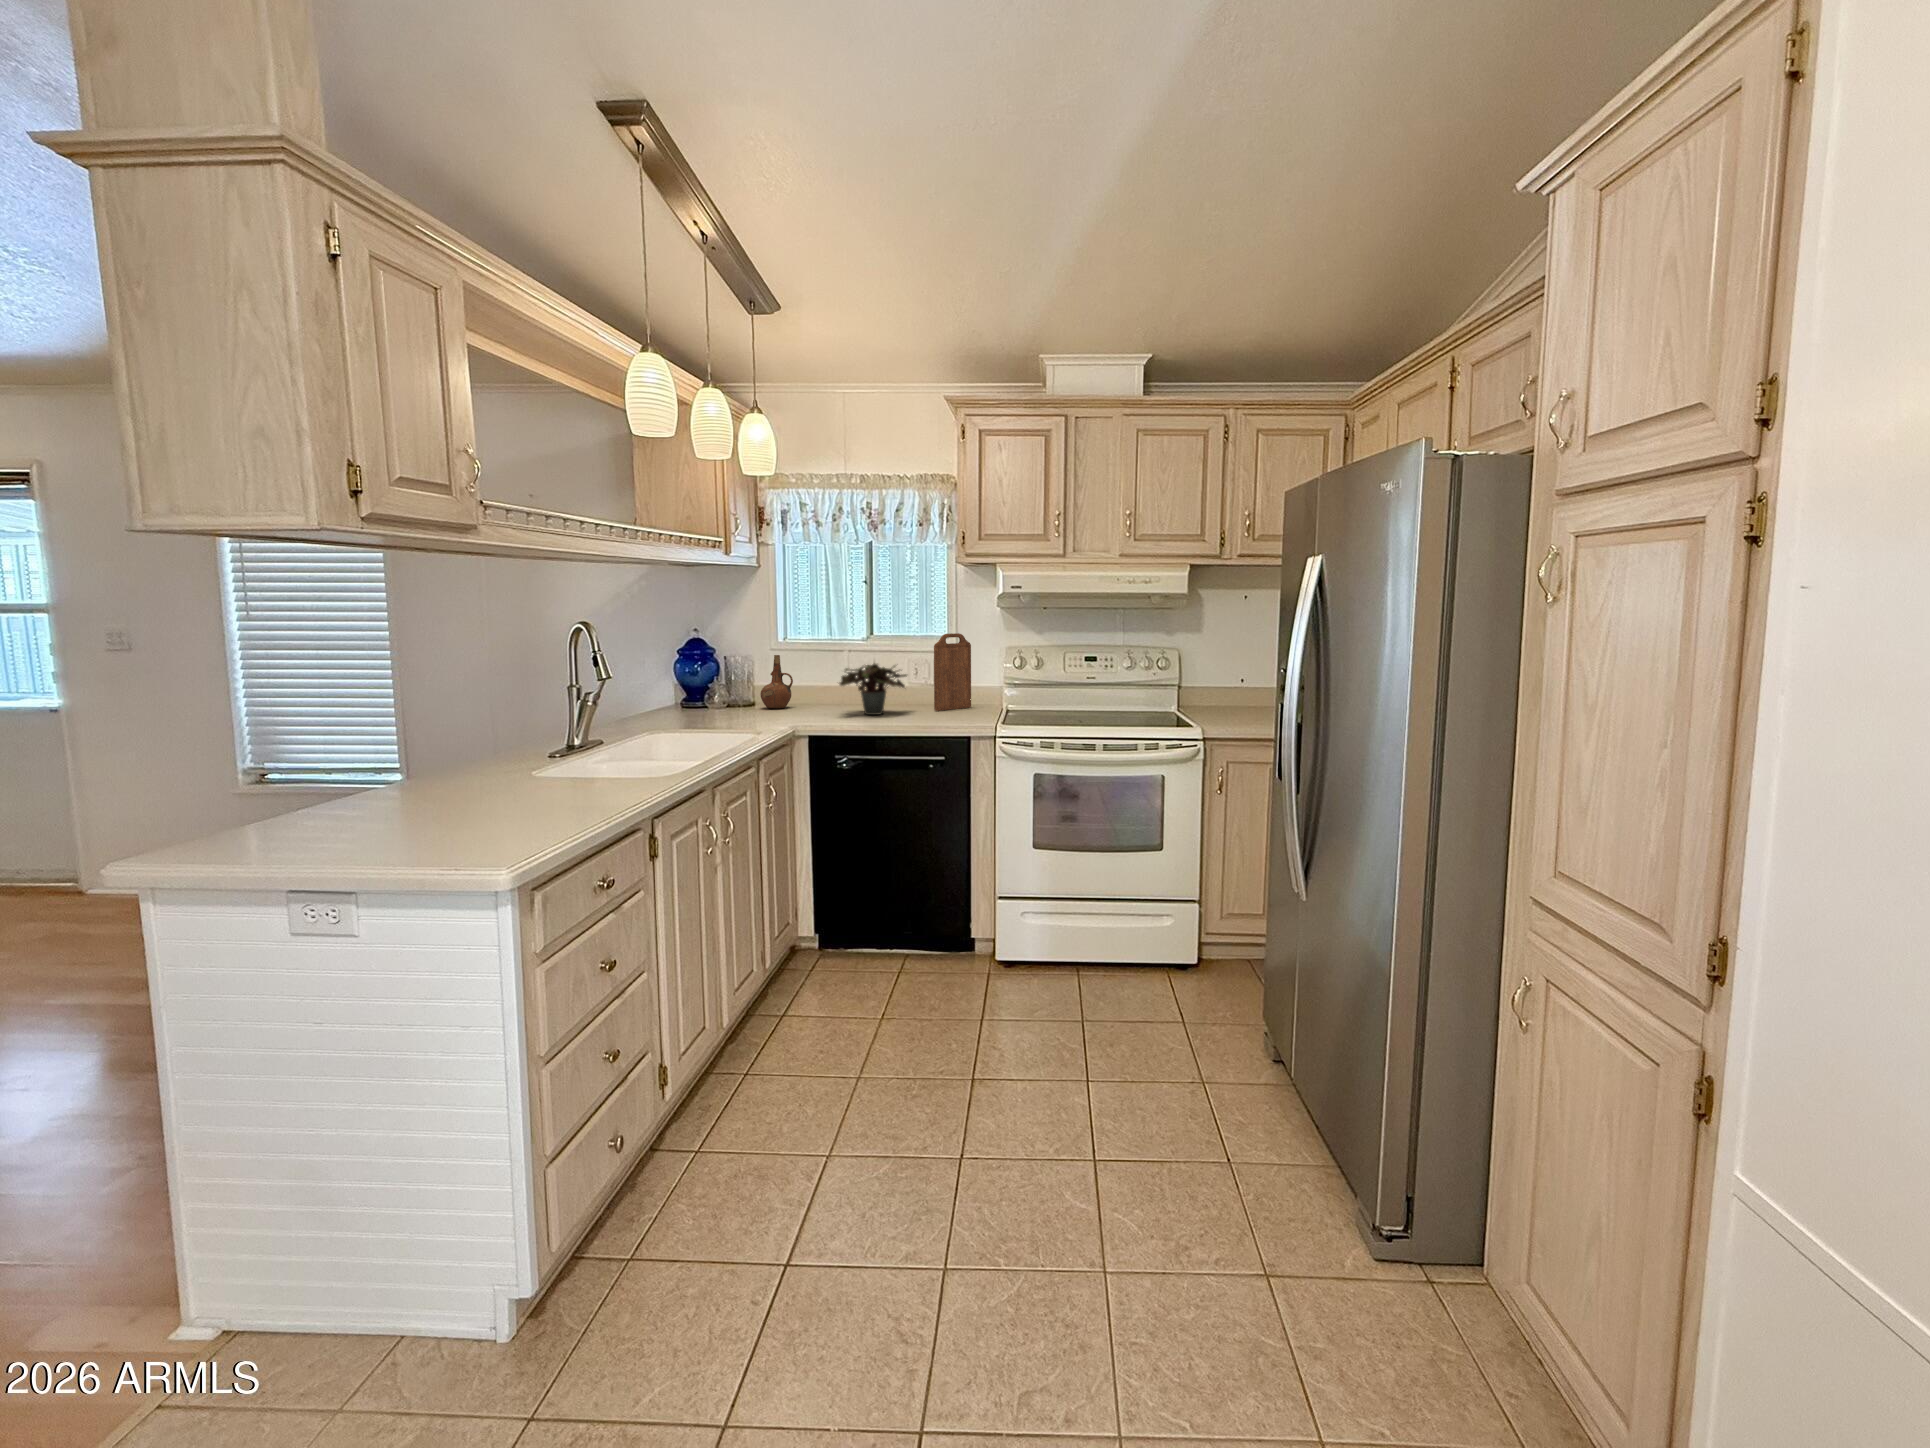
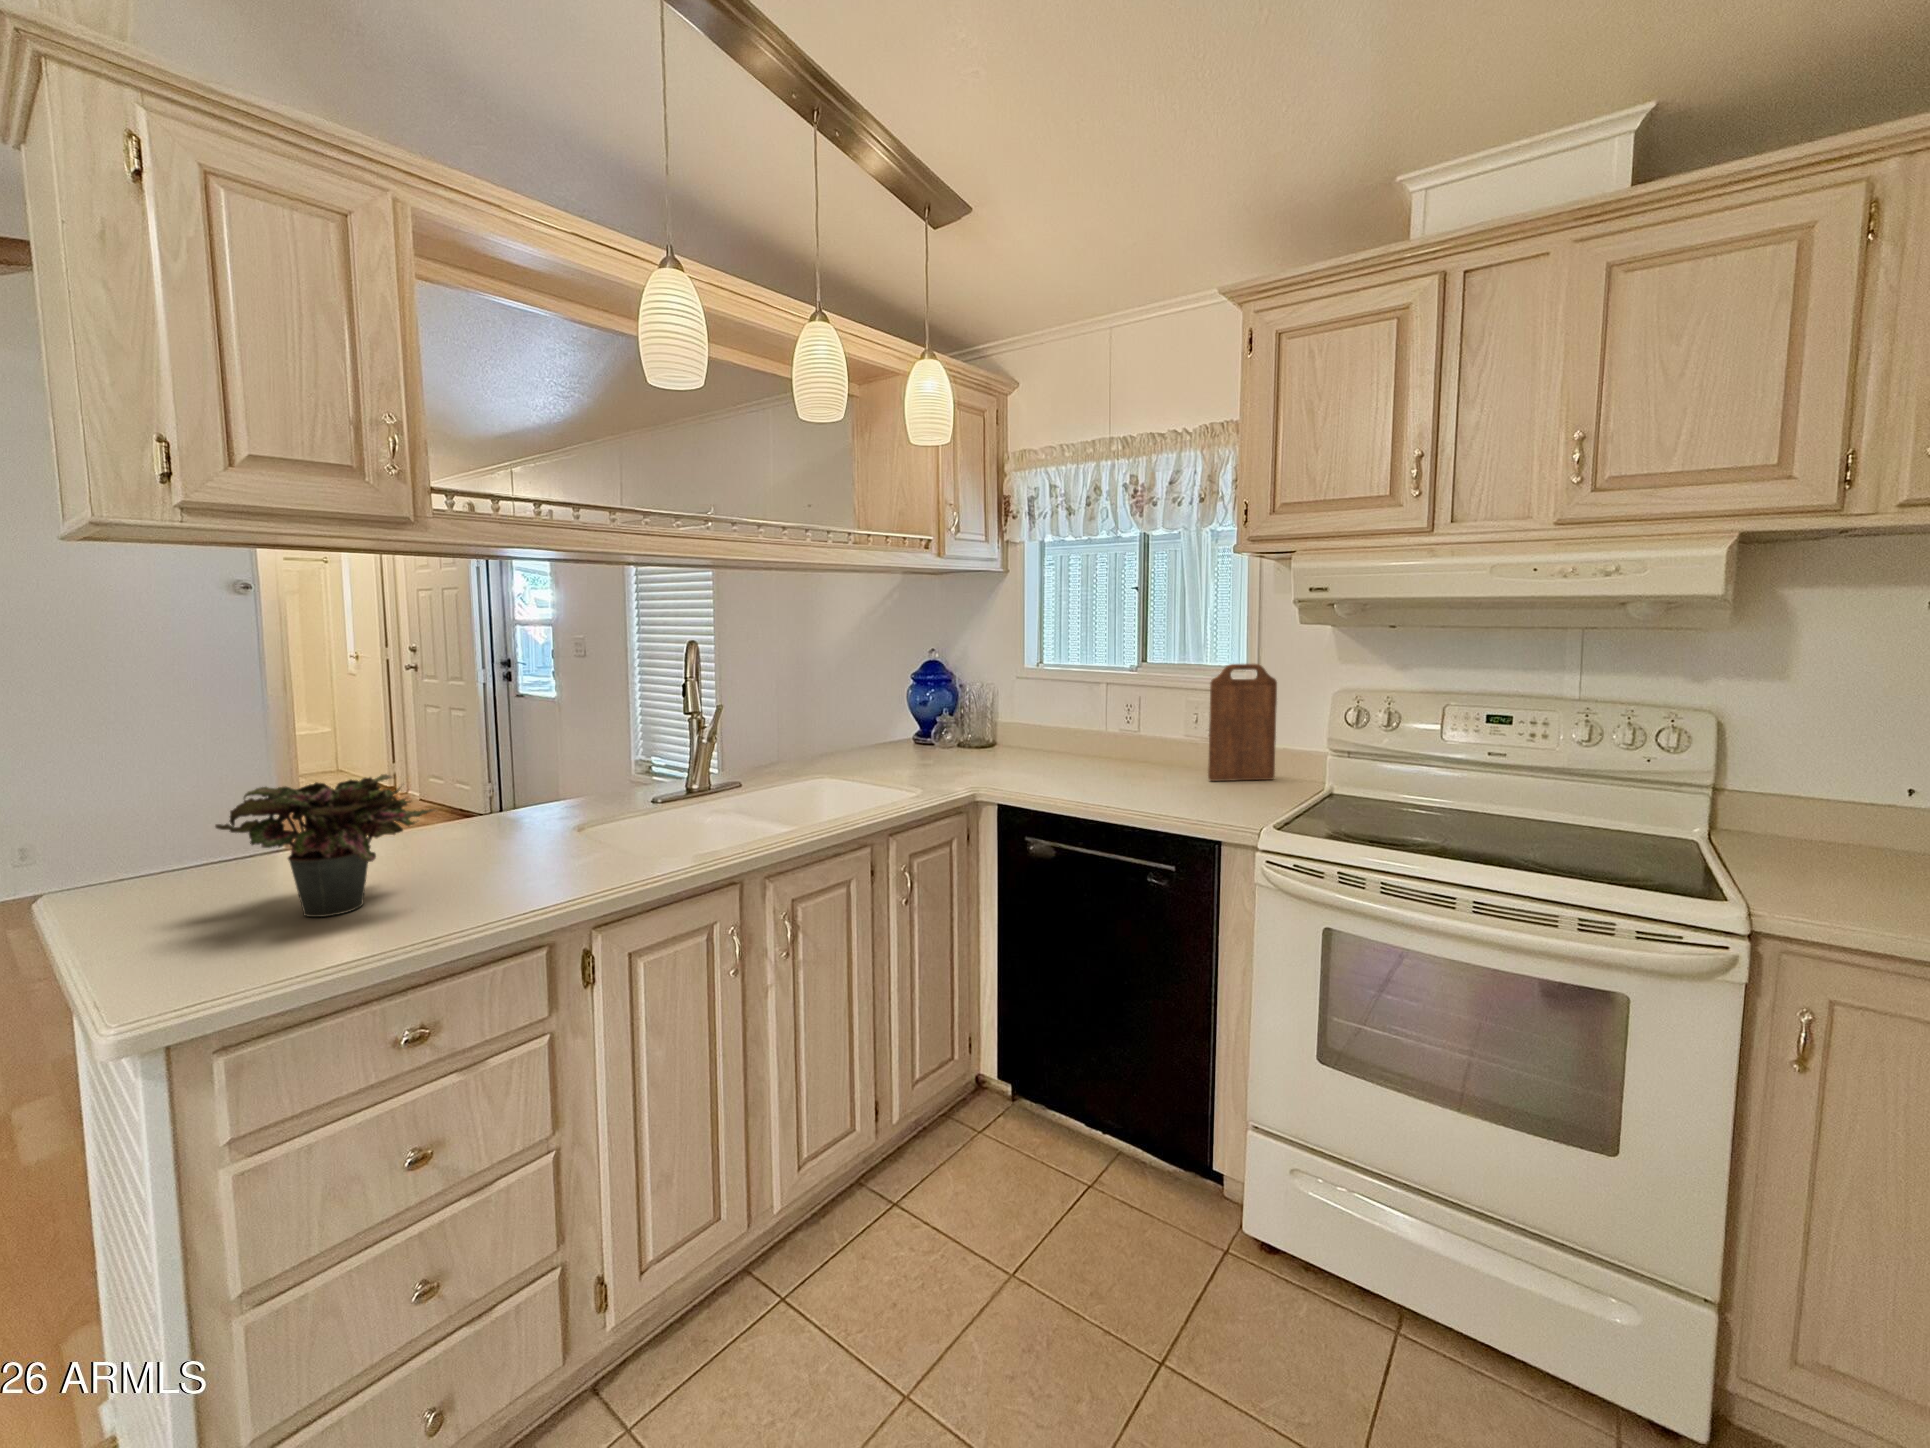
ceramic pitcher: present [760,655,793,708] -> none [997,684,1037,753]
potted plant: present [839,663,907,715] -> present [215,774,435,917]

